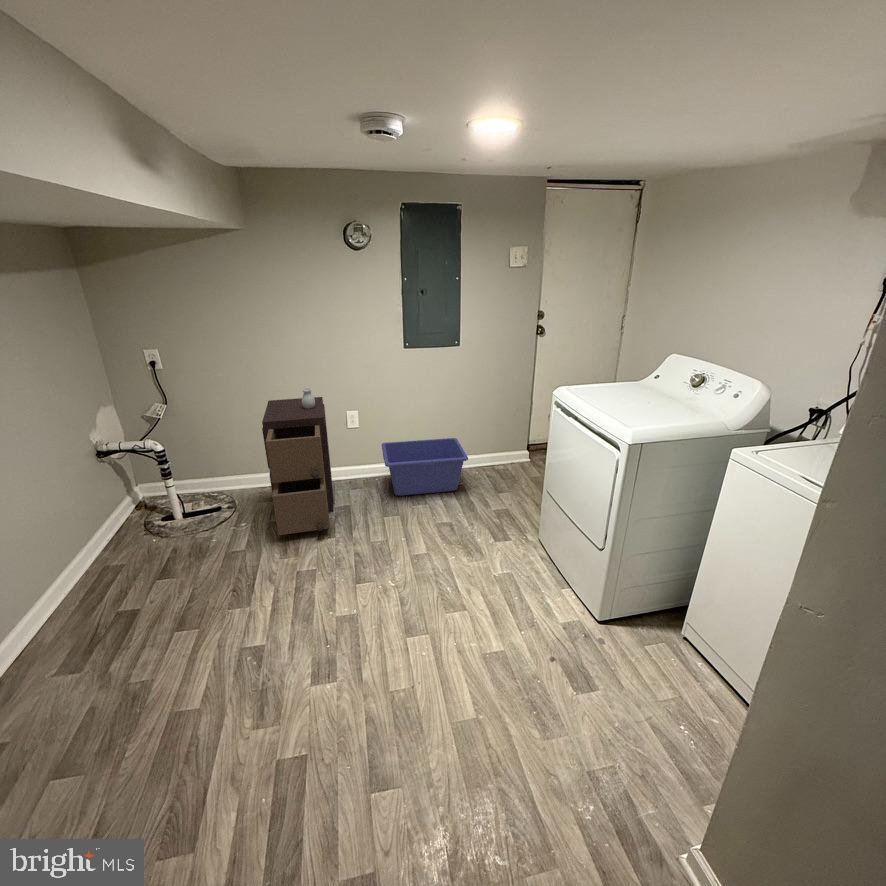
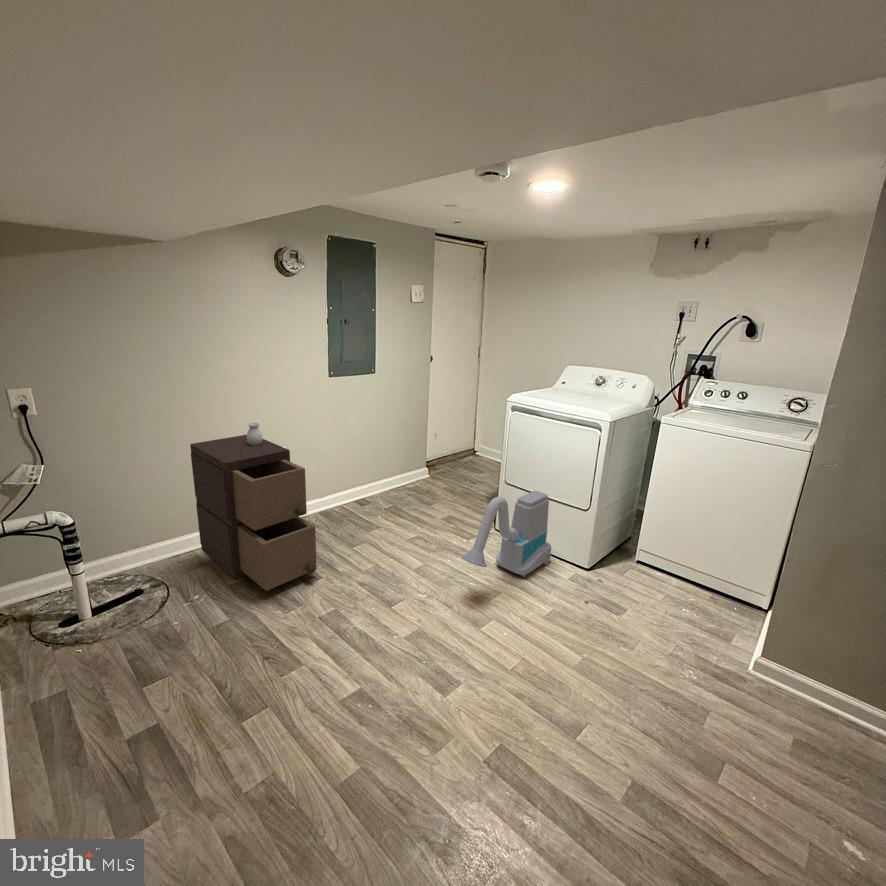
storage bin: present [382,438,468,496] -> none [312,463,408,527]
vacuum cleaner: none [421,505,564,602] -> present [461,491,551,577]

